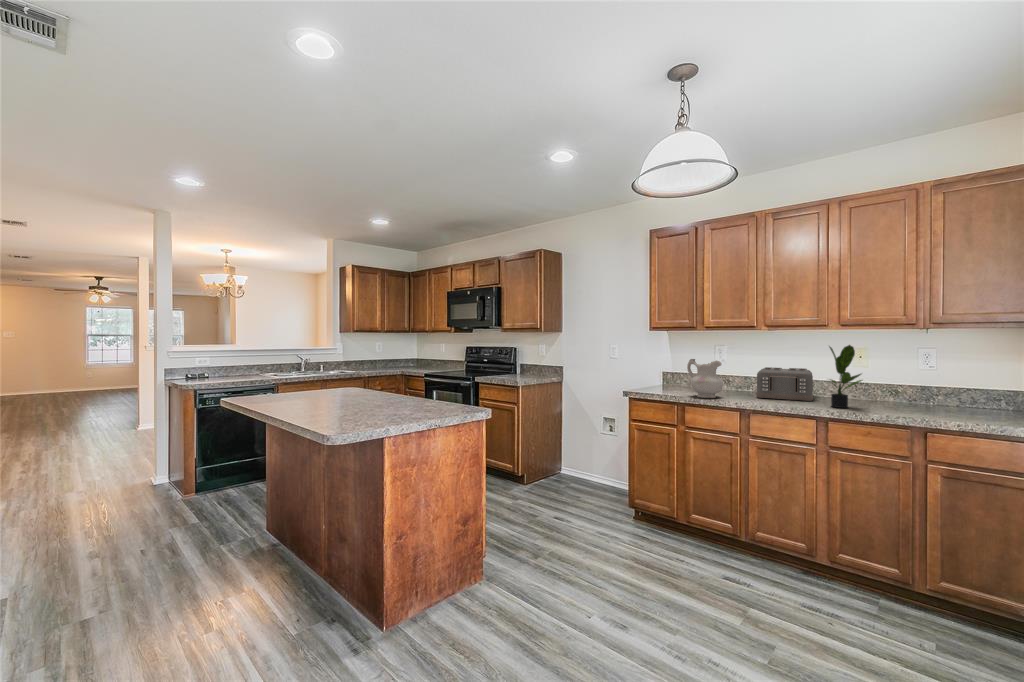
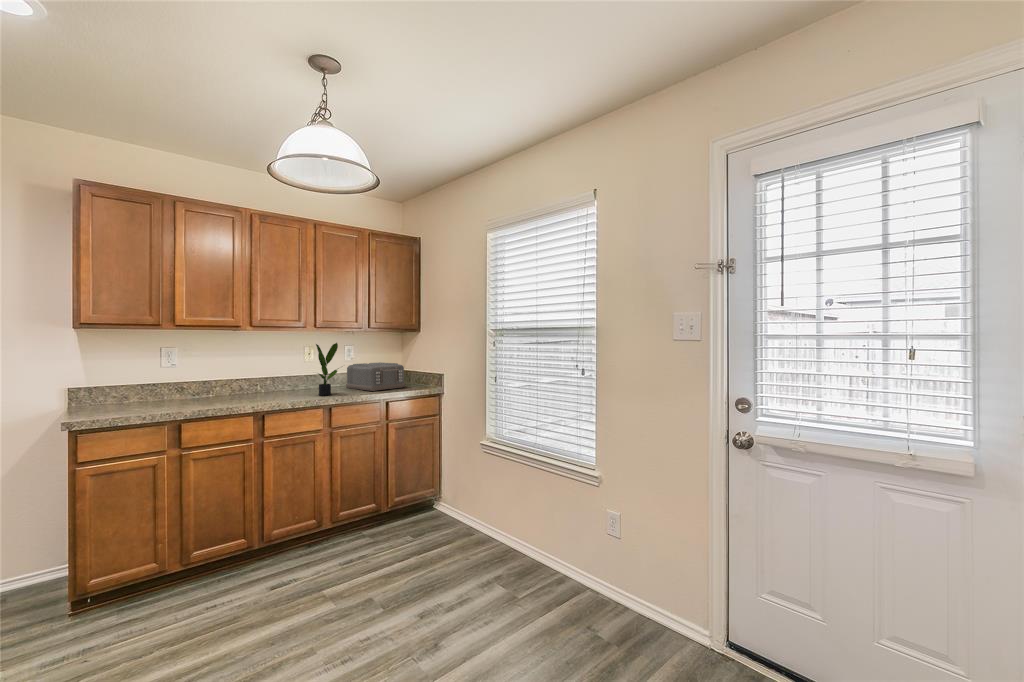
ceramic pitcher: present [687,359,723,398] -> none [171,364,219,409]
toaster: present [756,367,813,401] -> present [346,362,405,391]

